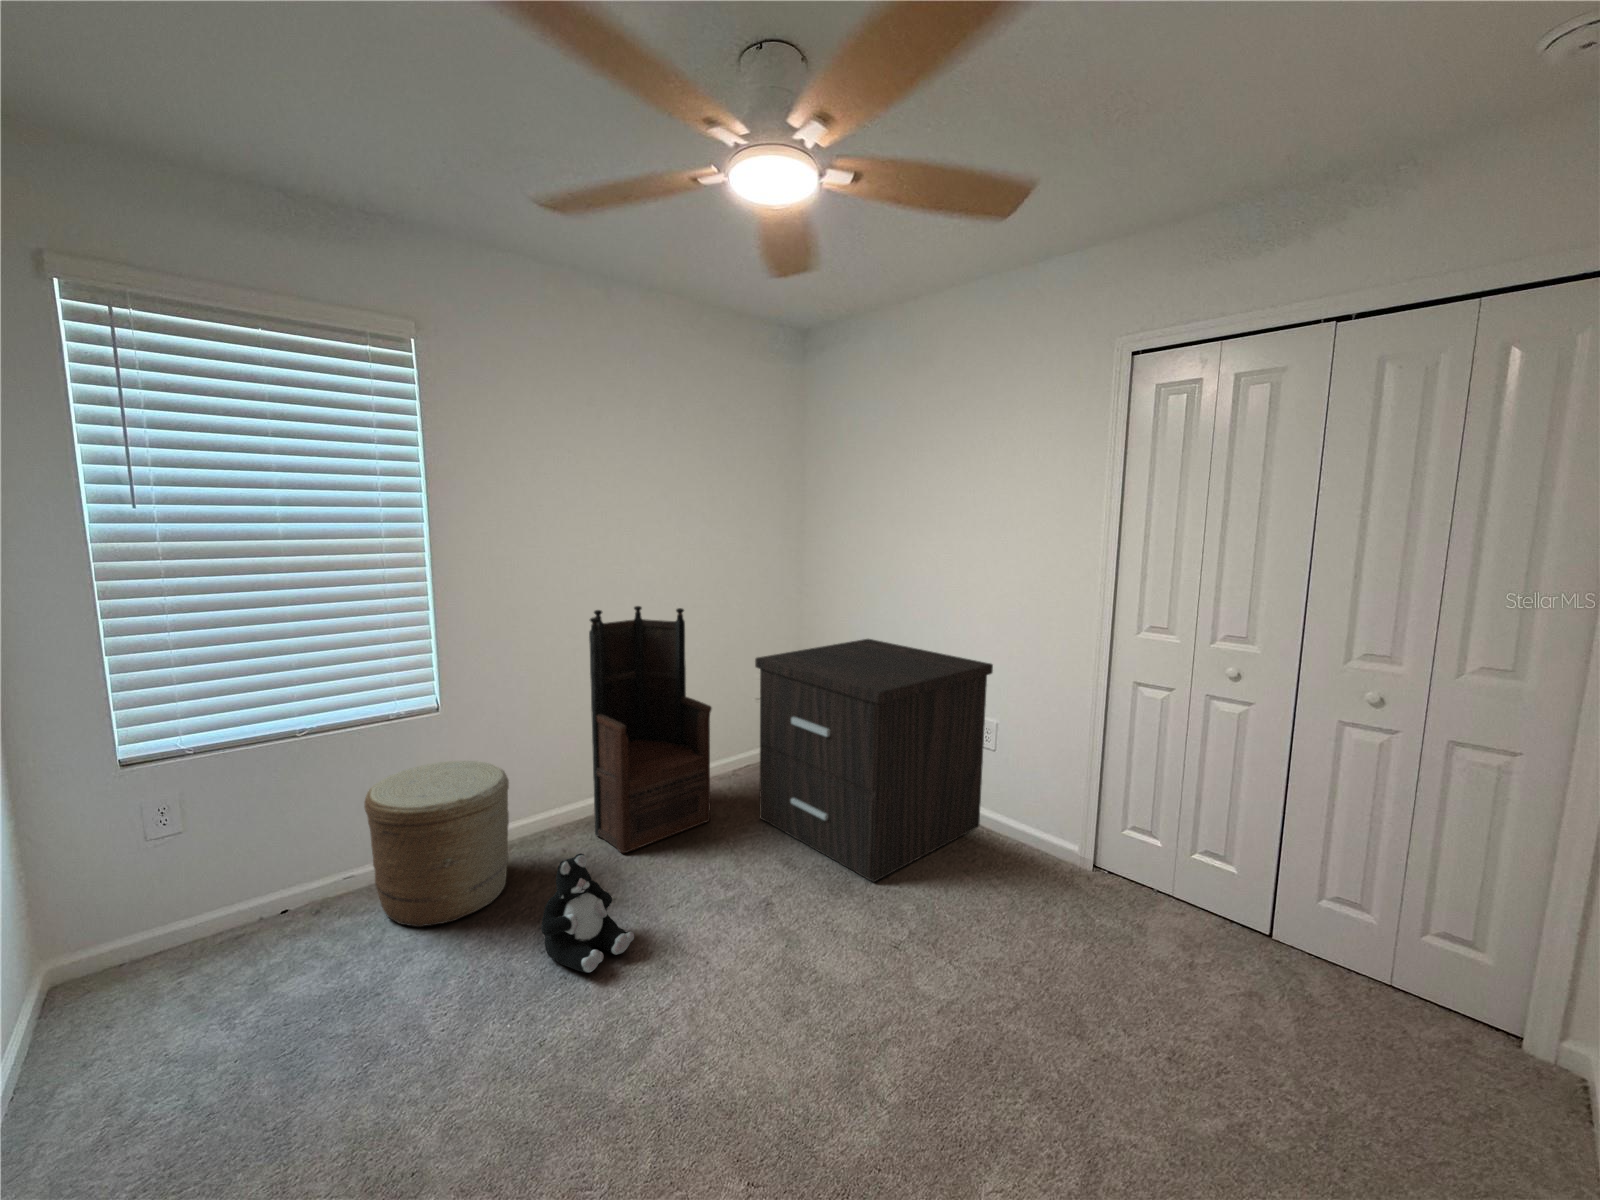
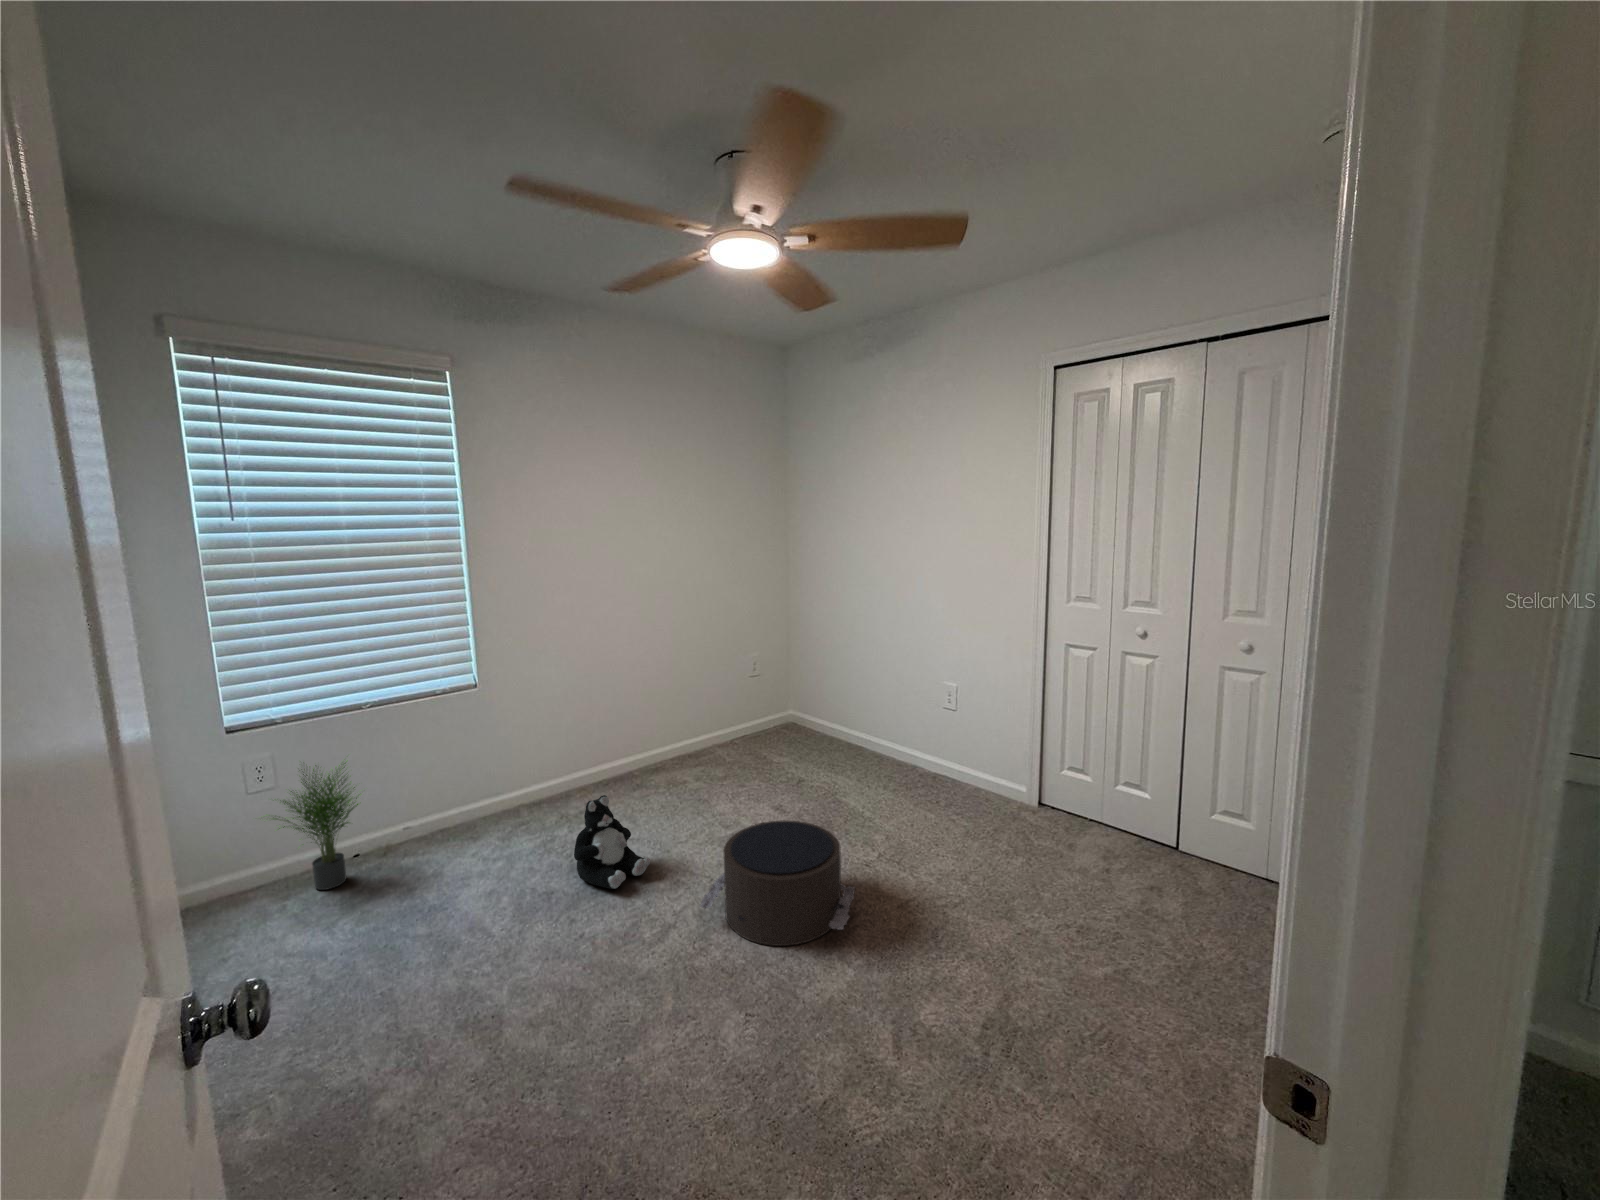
armchair: present [589,606,712,853] -> none [603,595,712,805]
nightstand: present [755,639,993,882] -> none [746,620,950,820]
woven basket: present [364,761,509,927] -> none [422,728,541,863]
potted plant: none [142,793,299,961] -> present [273,761,359,890]
pouf: none [692,893,886,1066] -> present [700,820,855,946]

